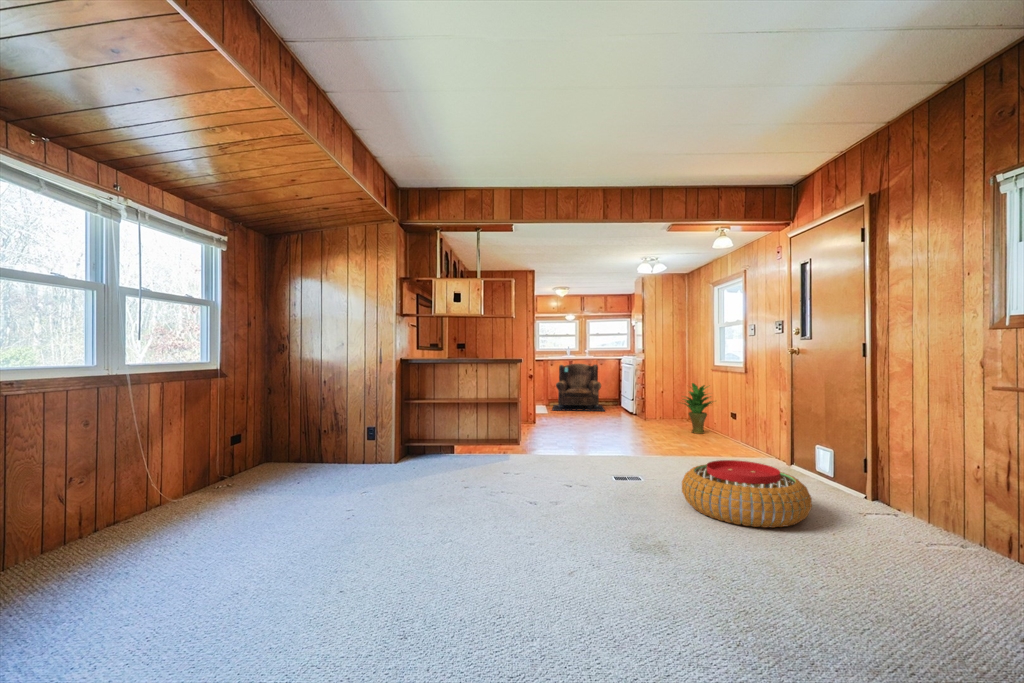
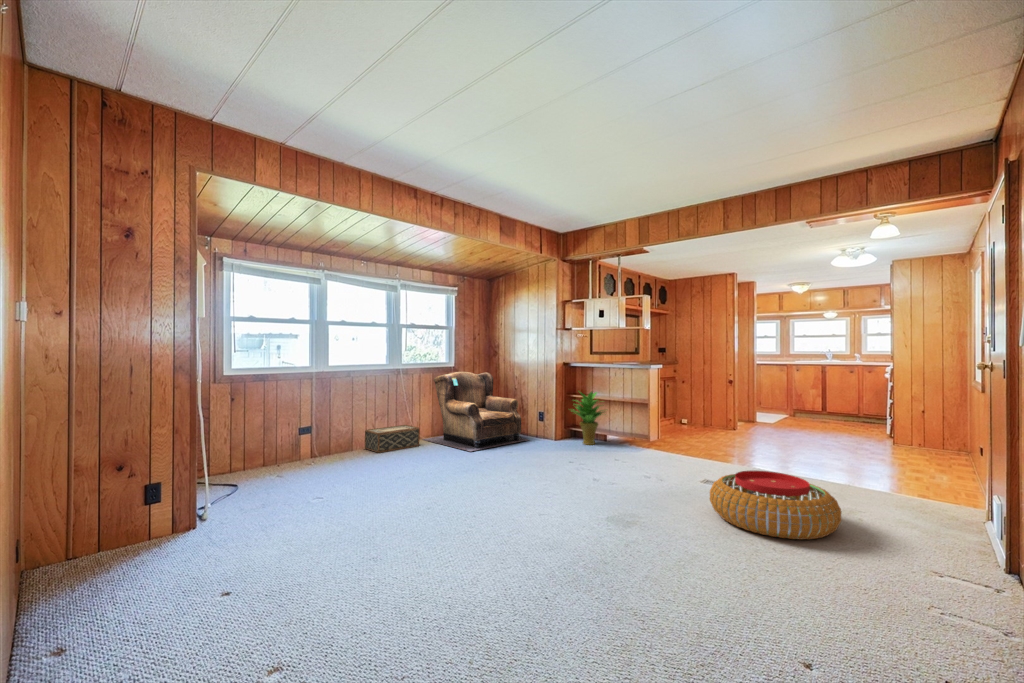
armchair: present [552,364,605,411] -> present [423,372,528,451]
potted plant: present [684,383,712,434] -> present [574,392,604,445]
woven basket: none [41,481,180,553] -> present [365,425,419,453]

